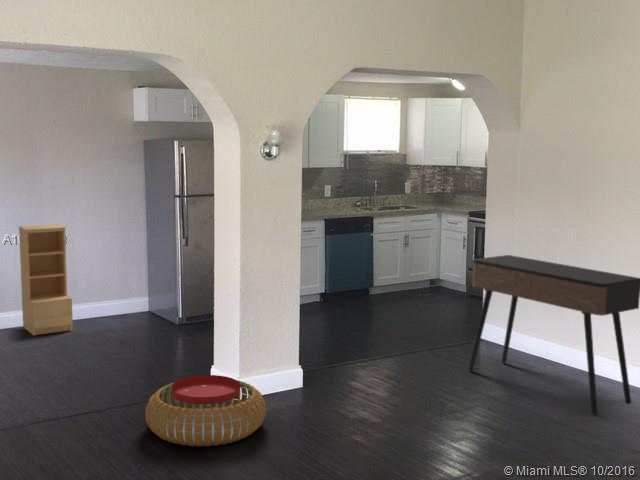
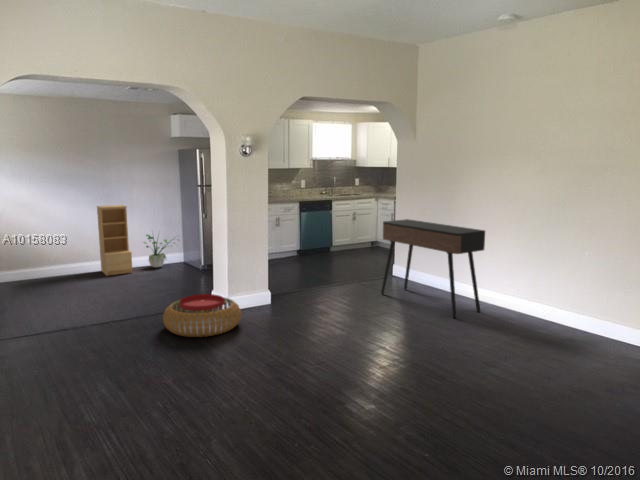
potted plant: none [85,256,147,322] -> present [144,234,168,268]

